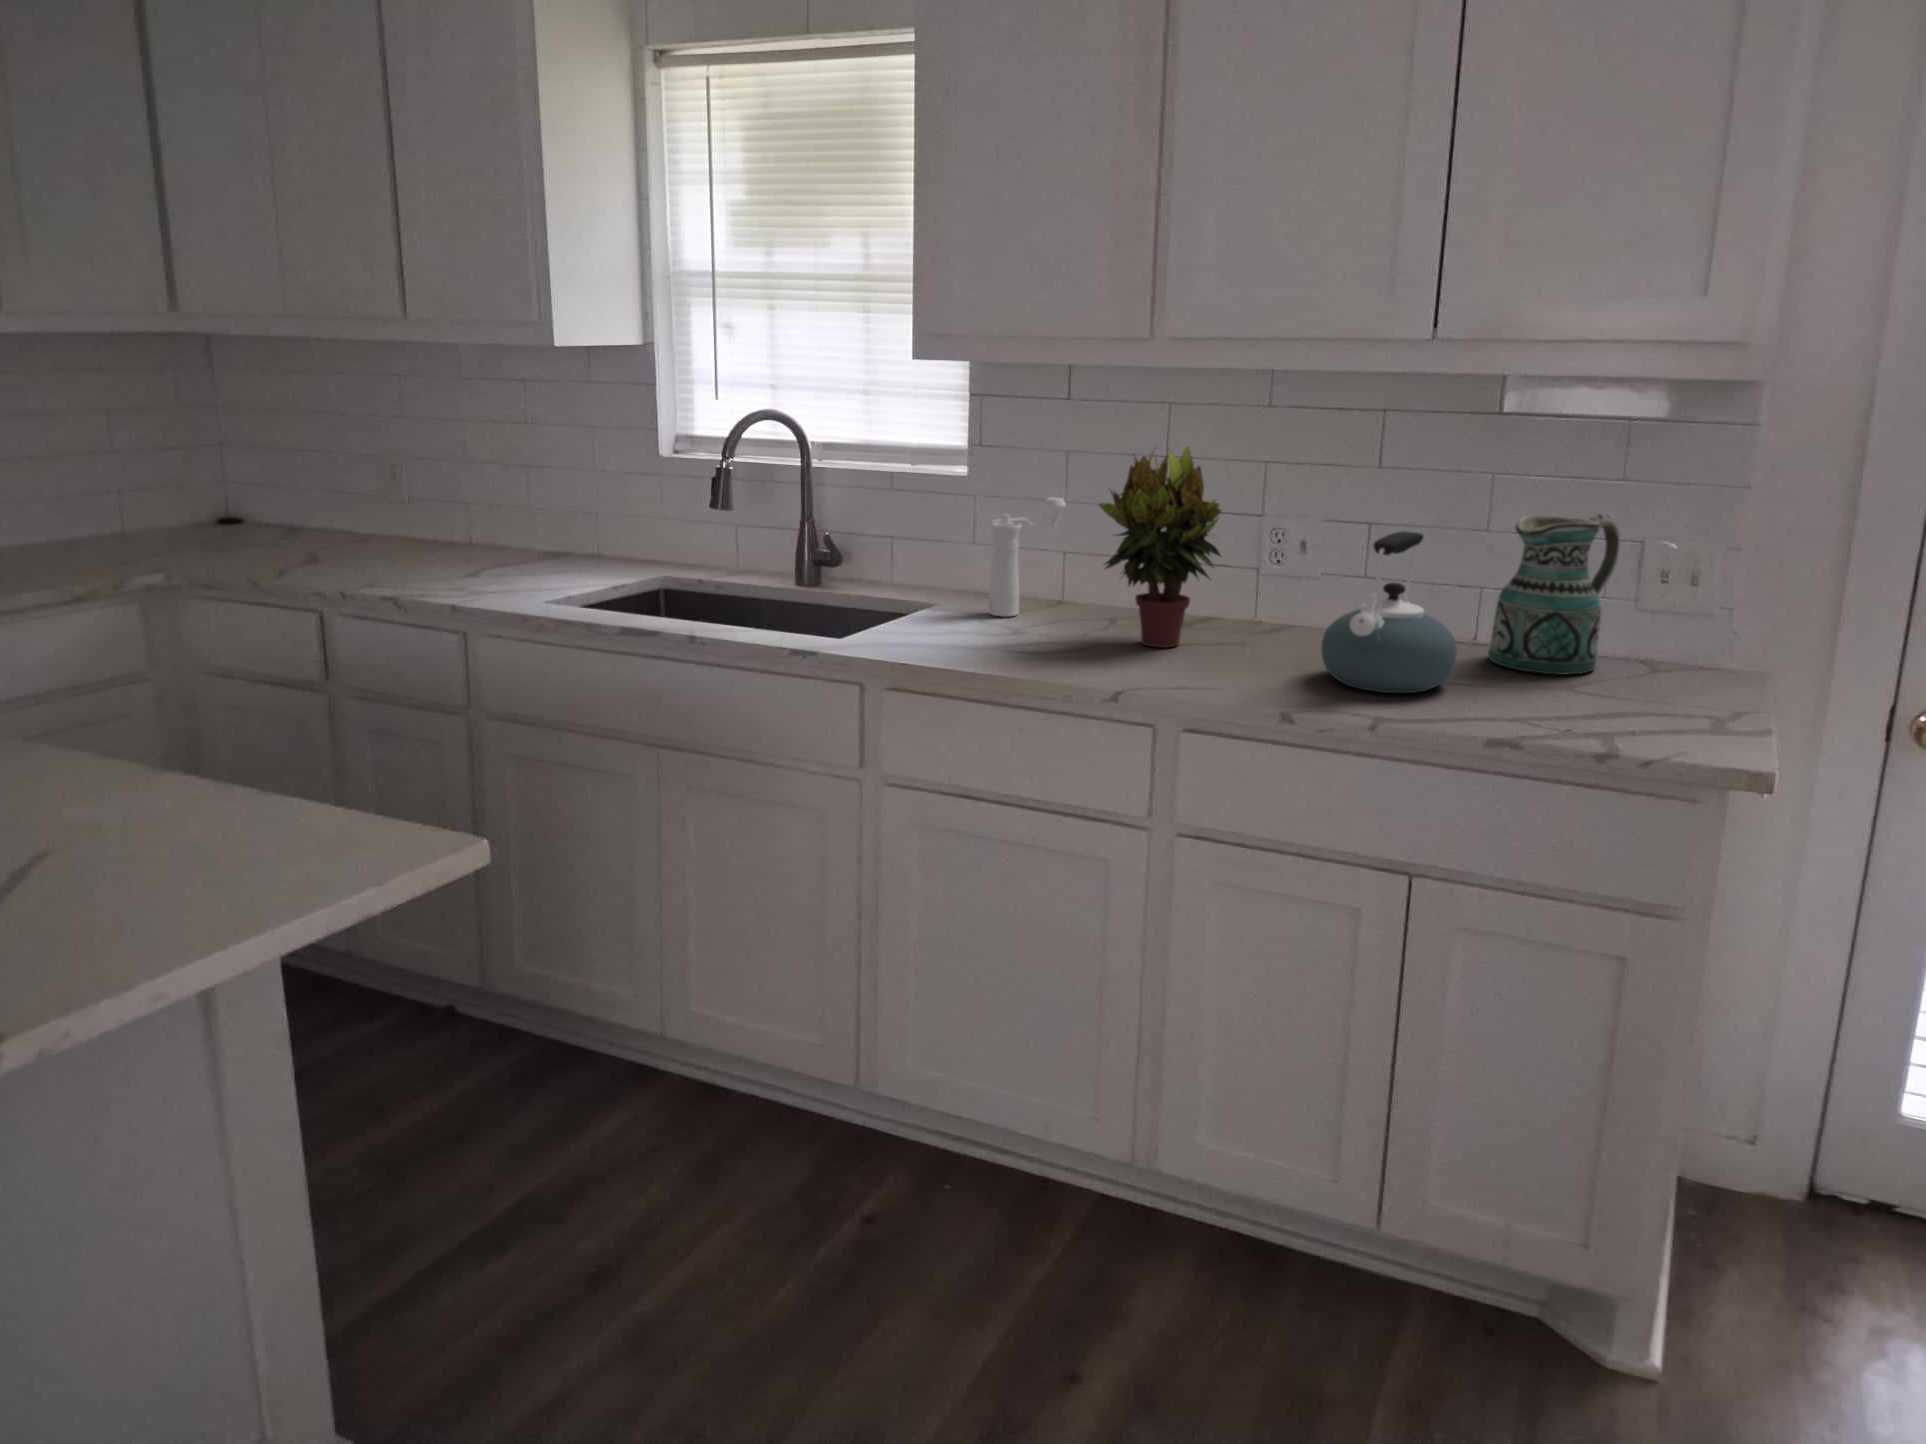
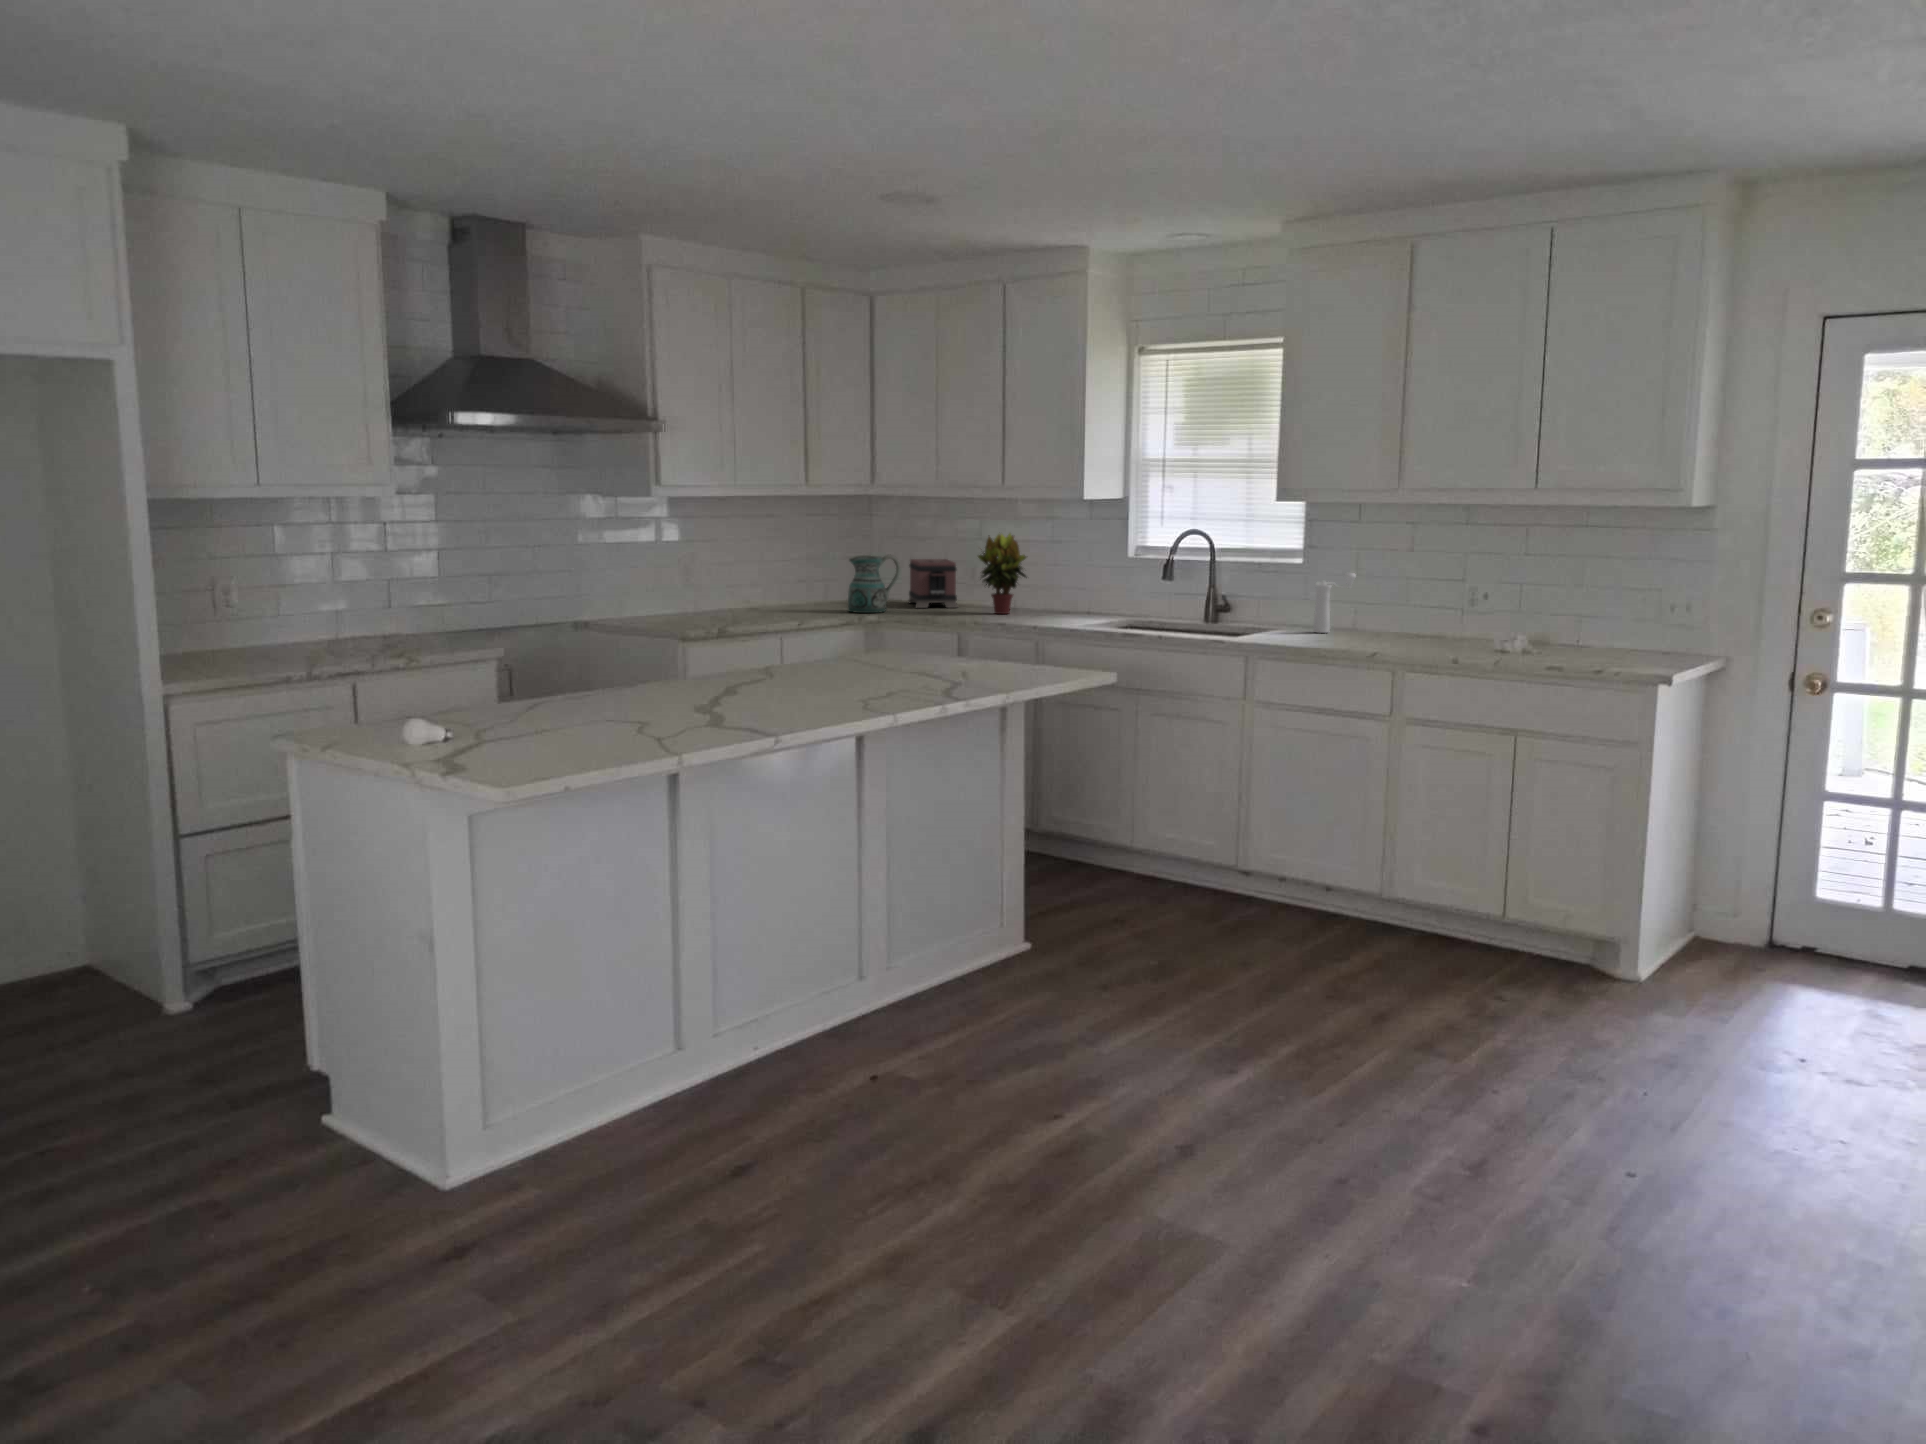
potted plant: present [1099,448,1221,648] -> present [978,534,1027,614]
toaster: none [274,453,364,550] -> present [908,559,957,608]
ceramic pitcher: present [1488,514,1620,675] -> present [848,555,900,613]
kettle: present [1321,531,1457,693] -> none [1480,579,1547,654]

